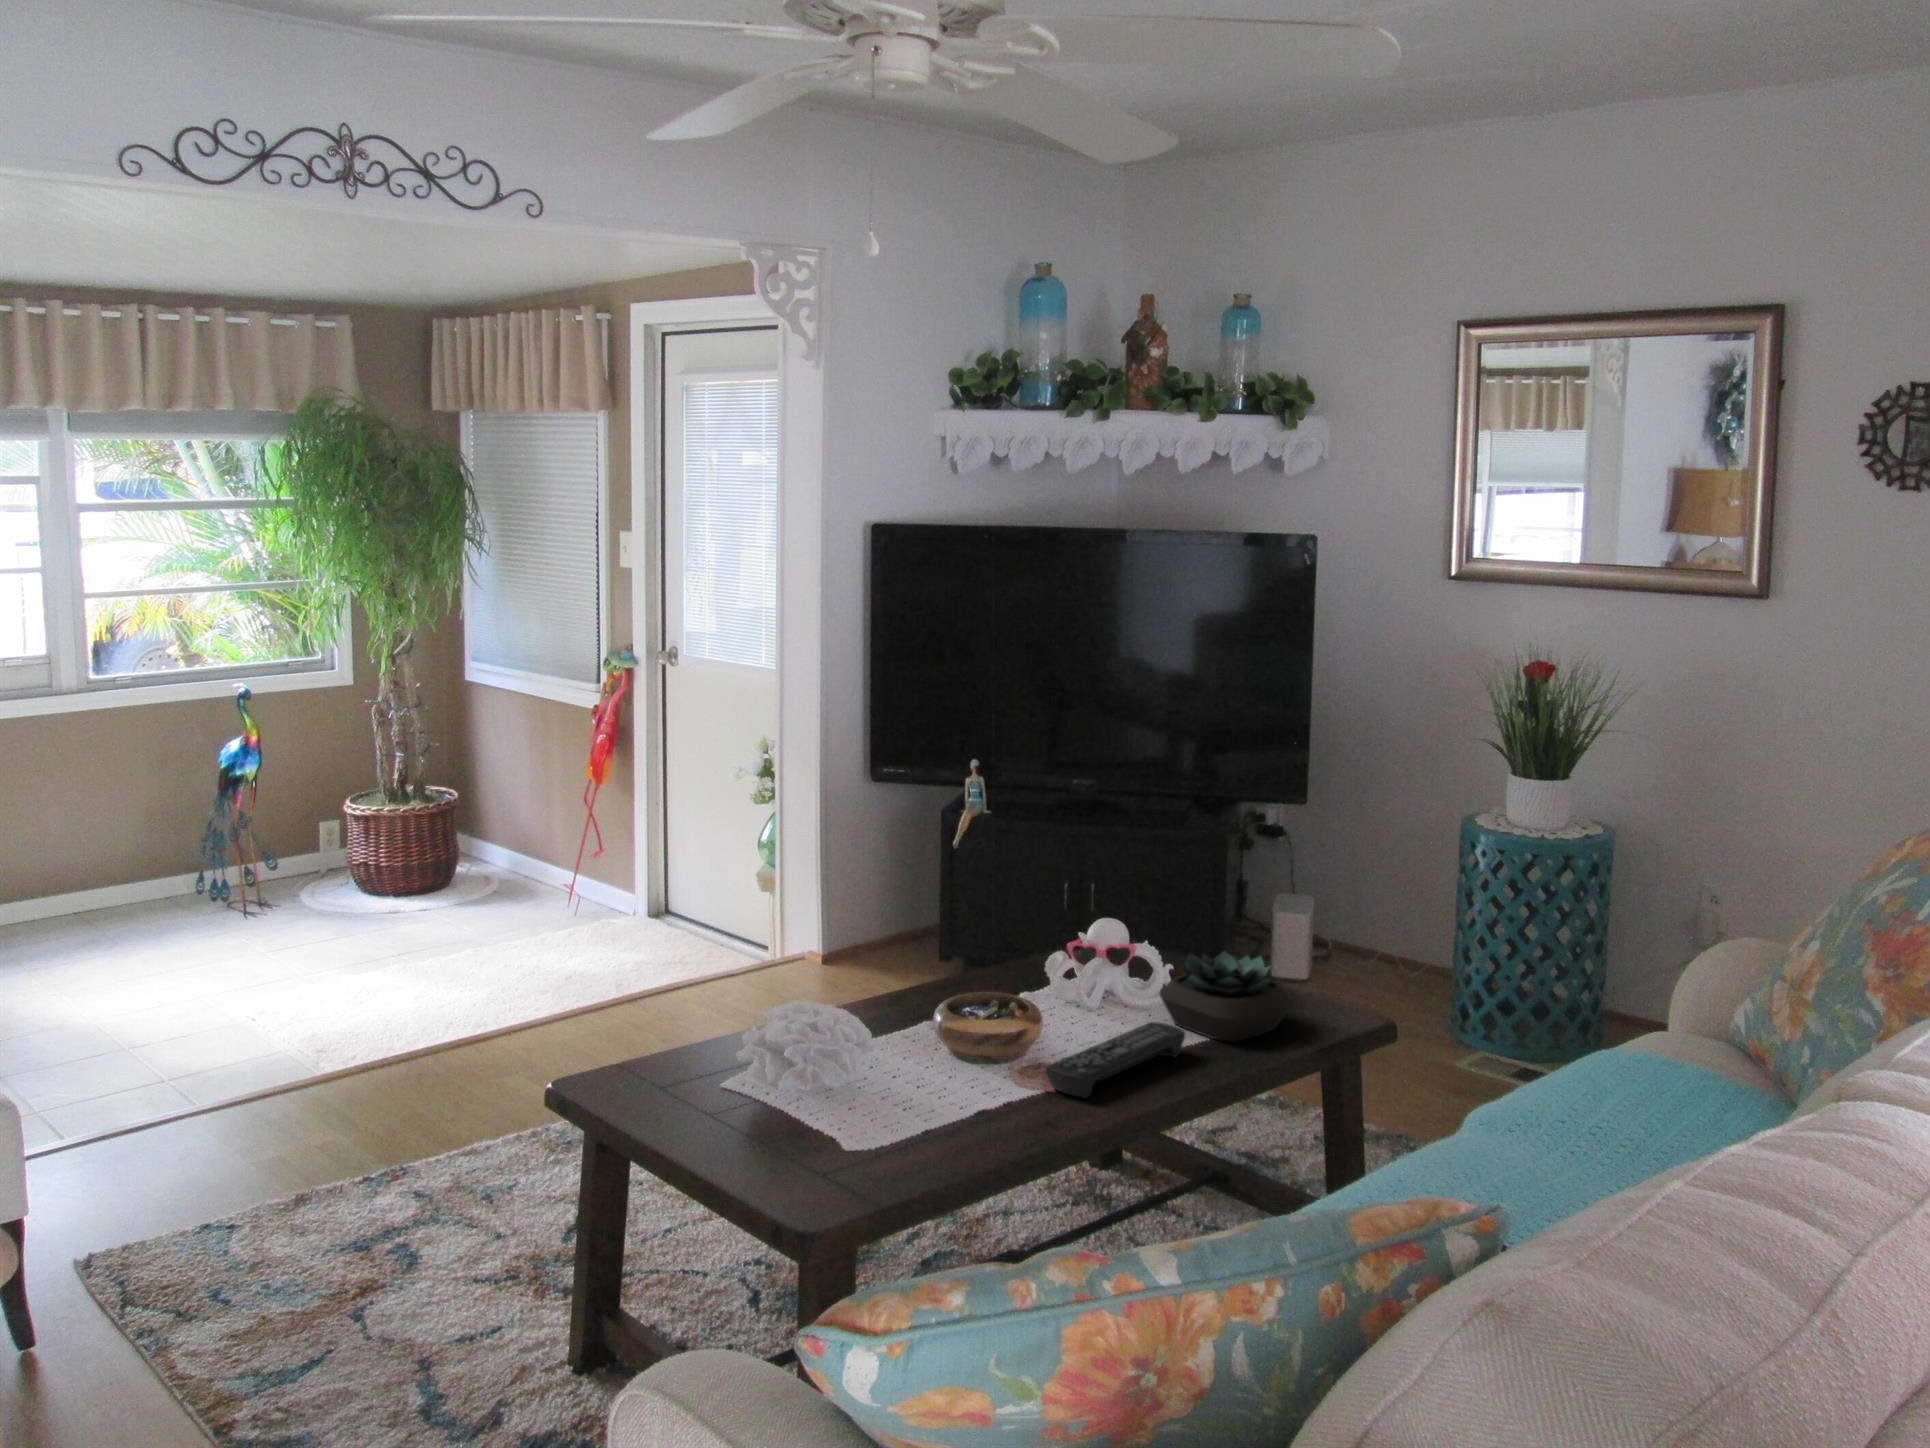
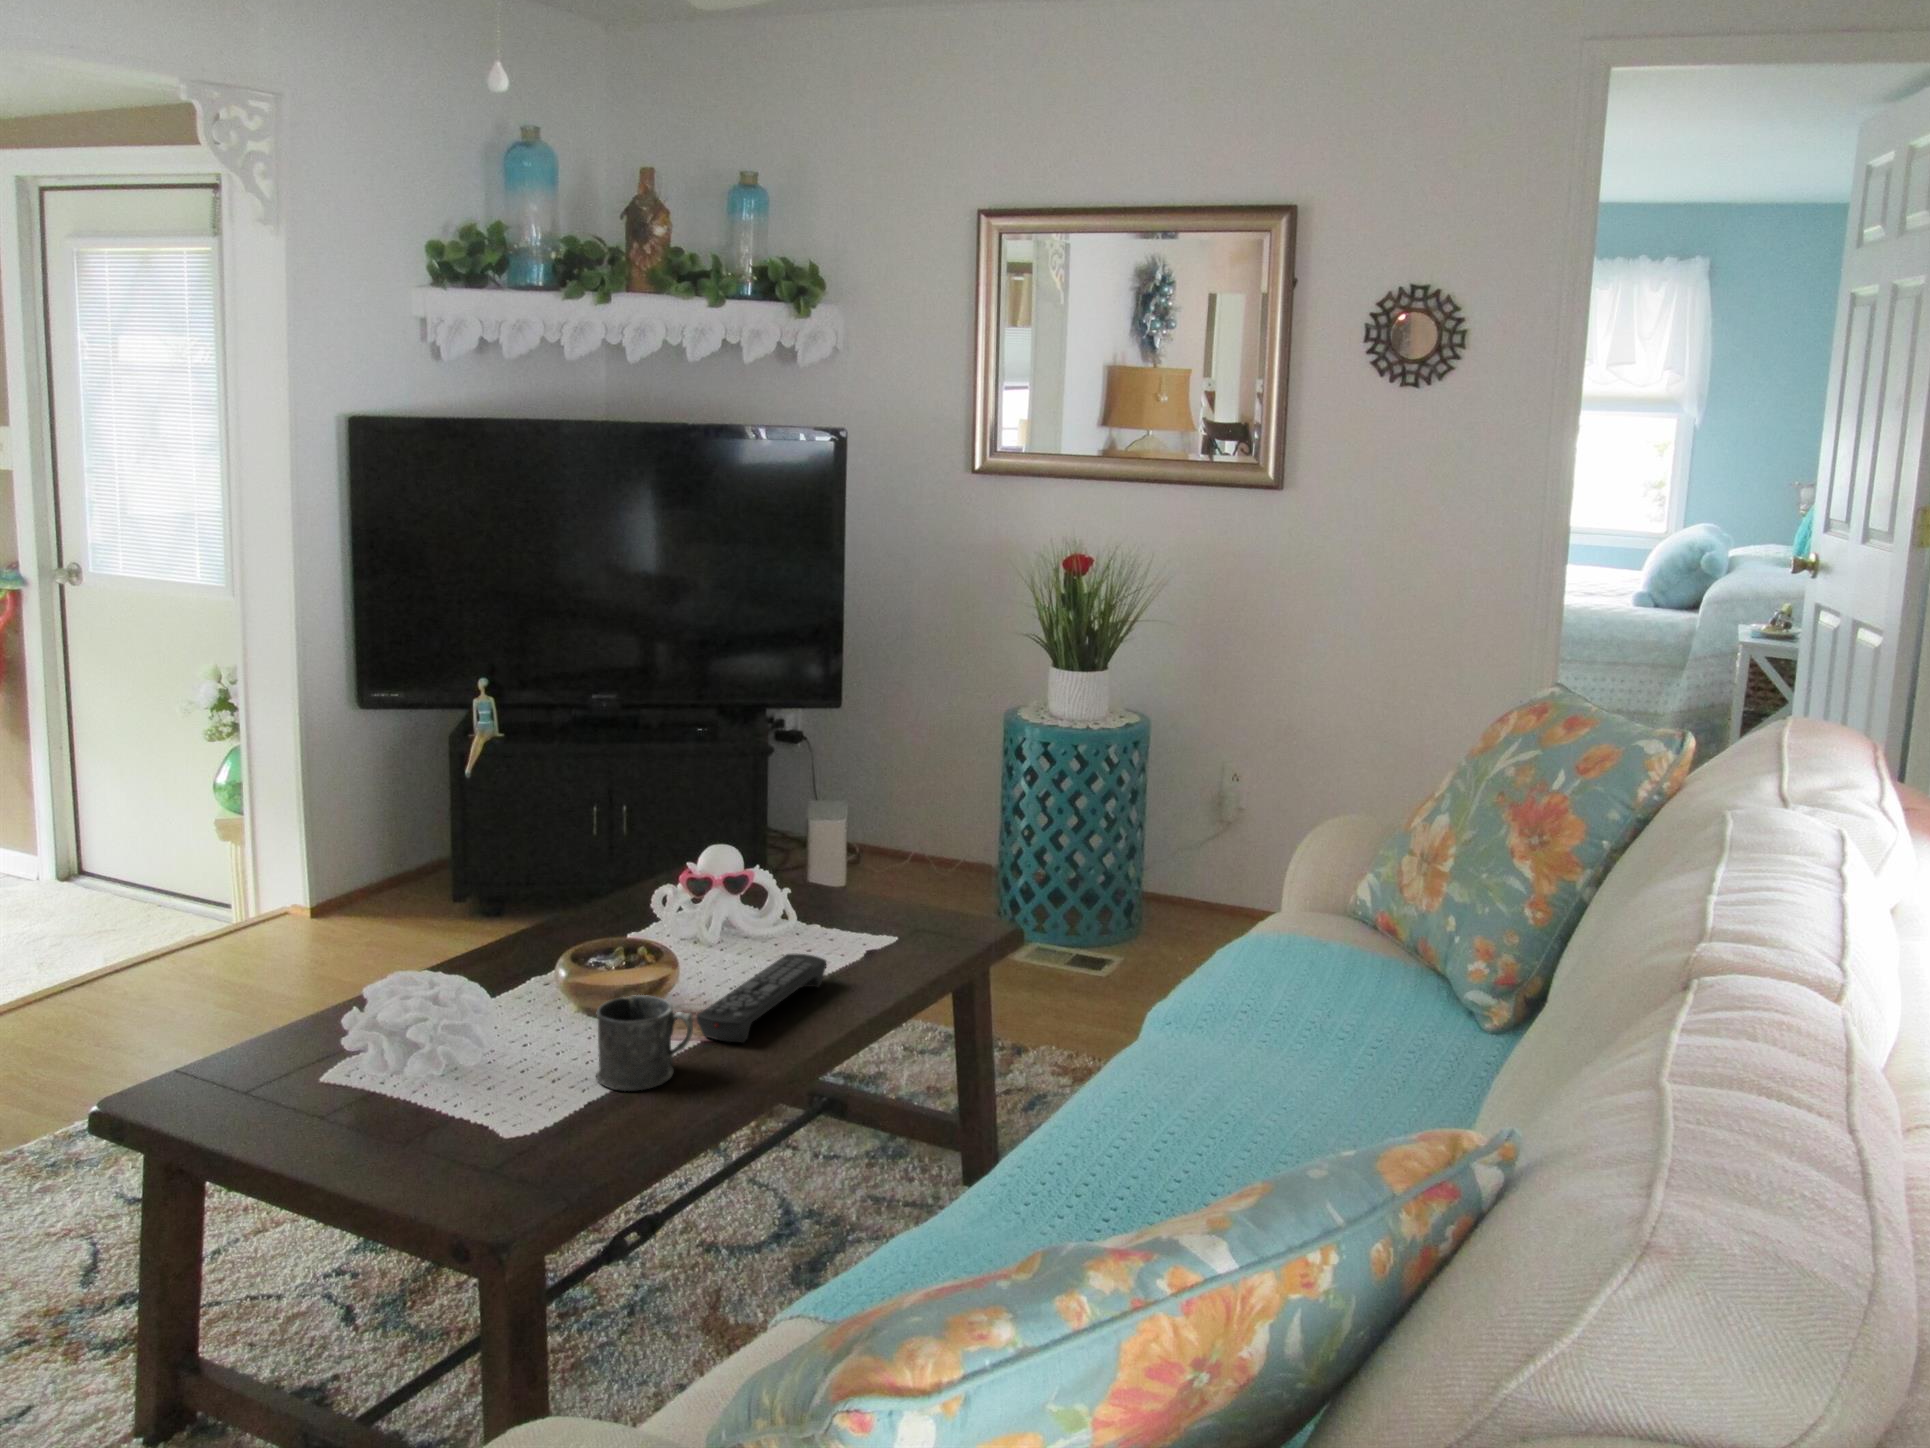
succulent plant: present [1160,951,1293,1042] -> none [784,871,922,965]
mug: none [943,1040,1030,1127] -> present [596,995,693,1091]

